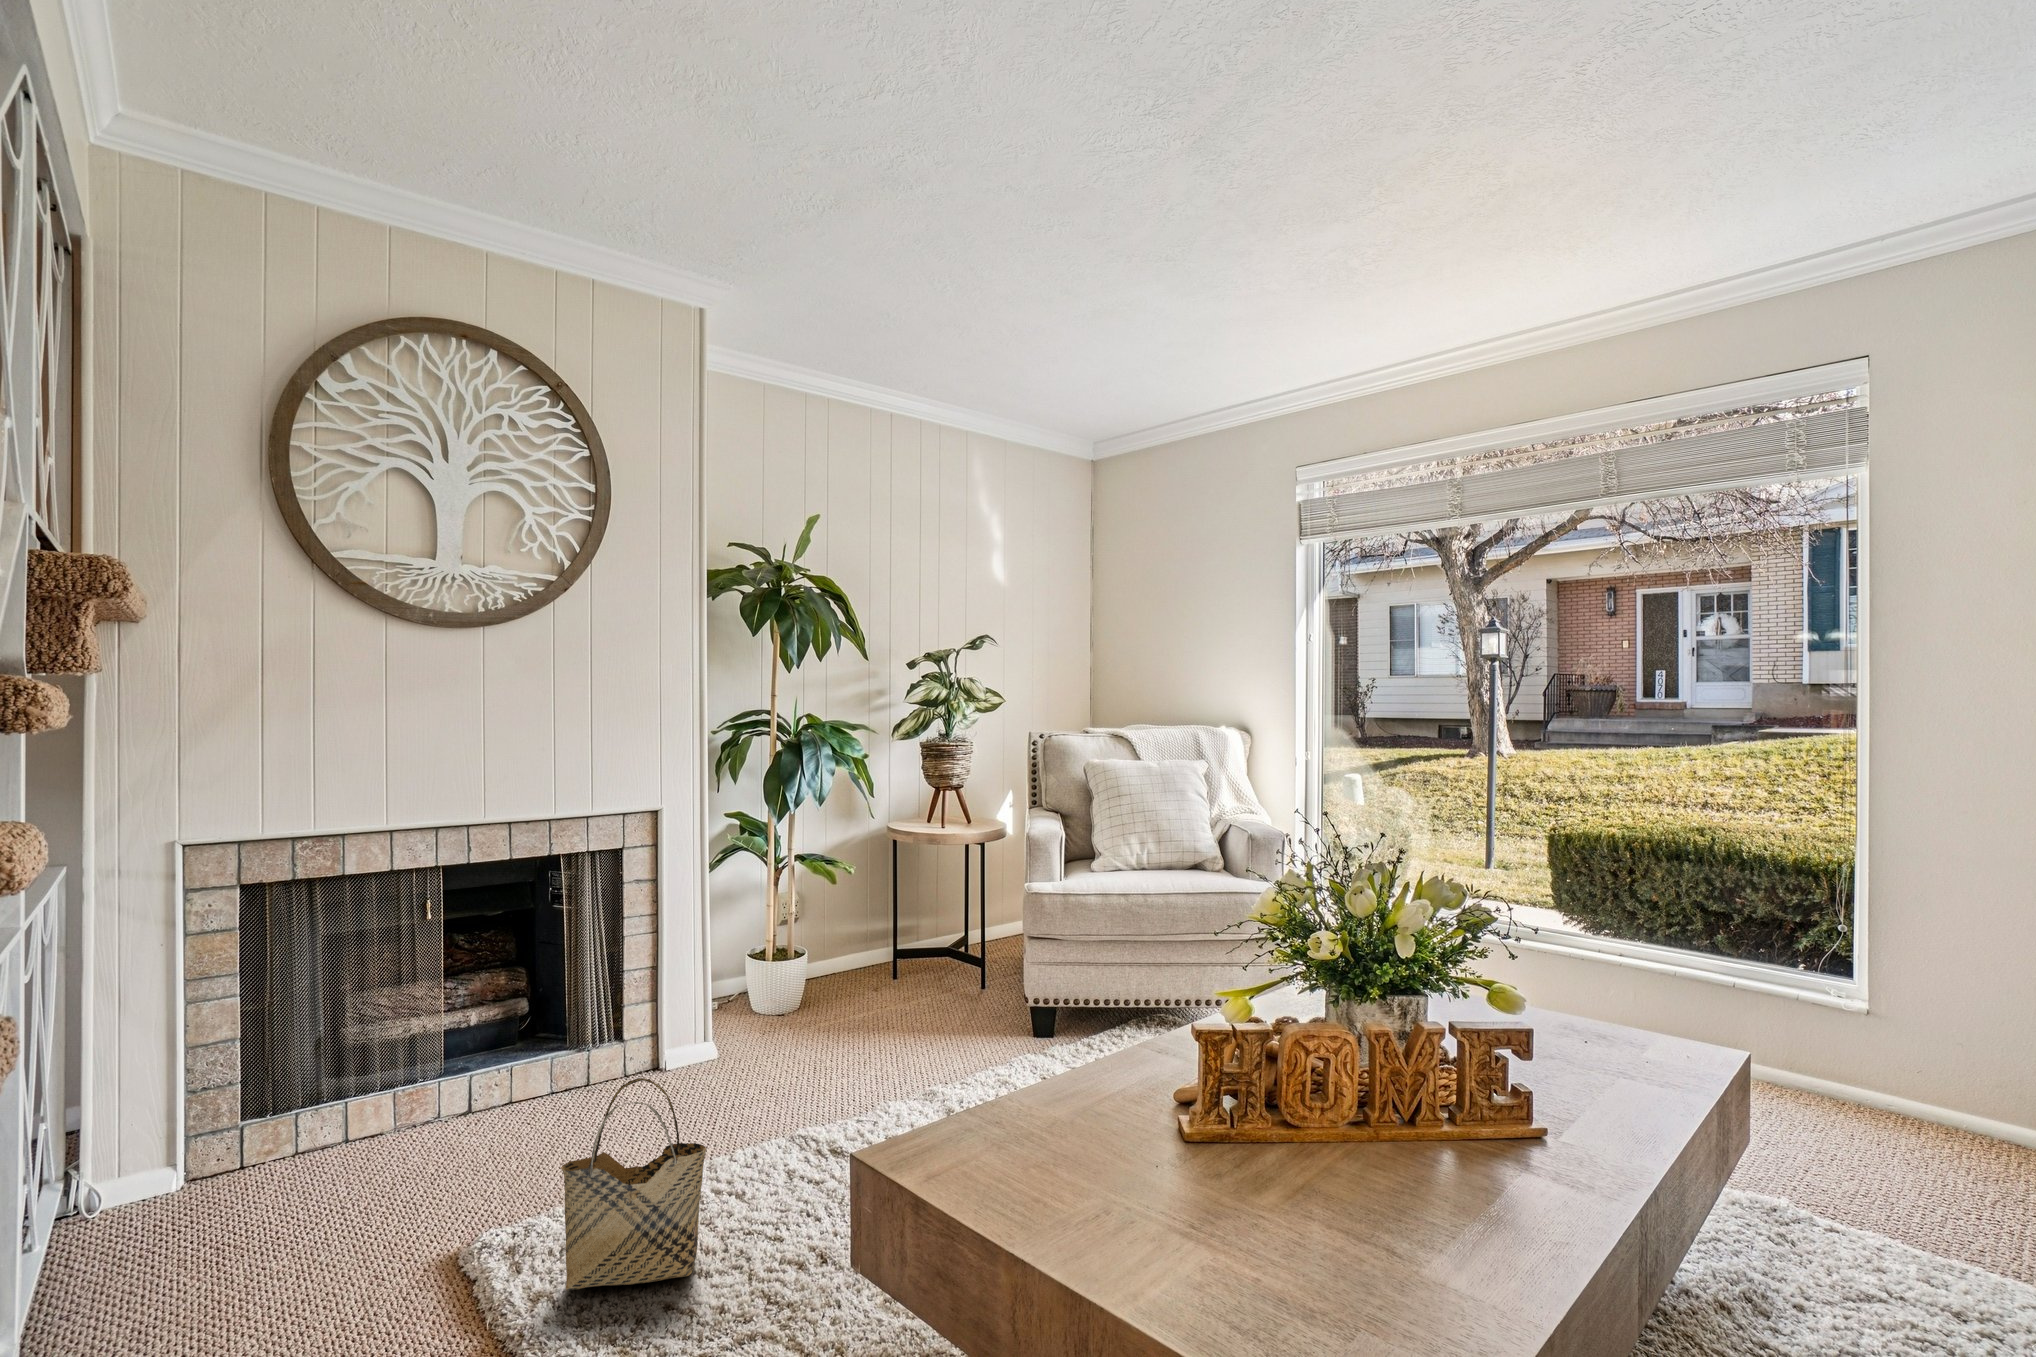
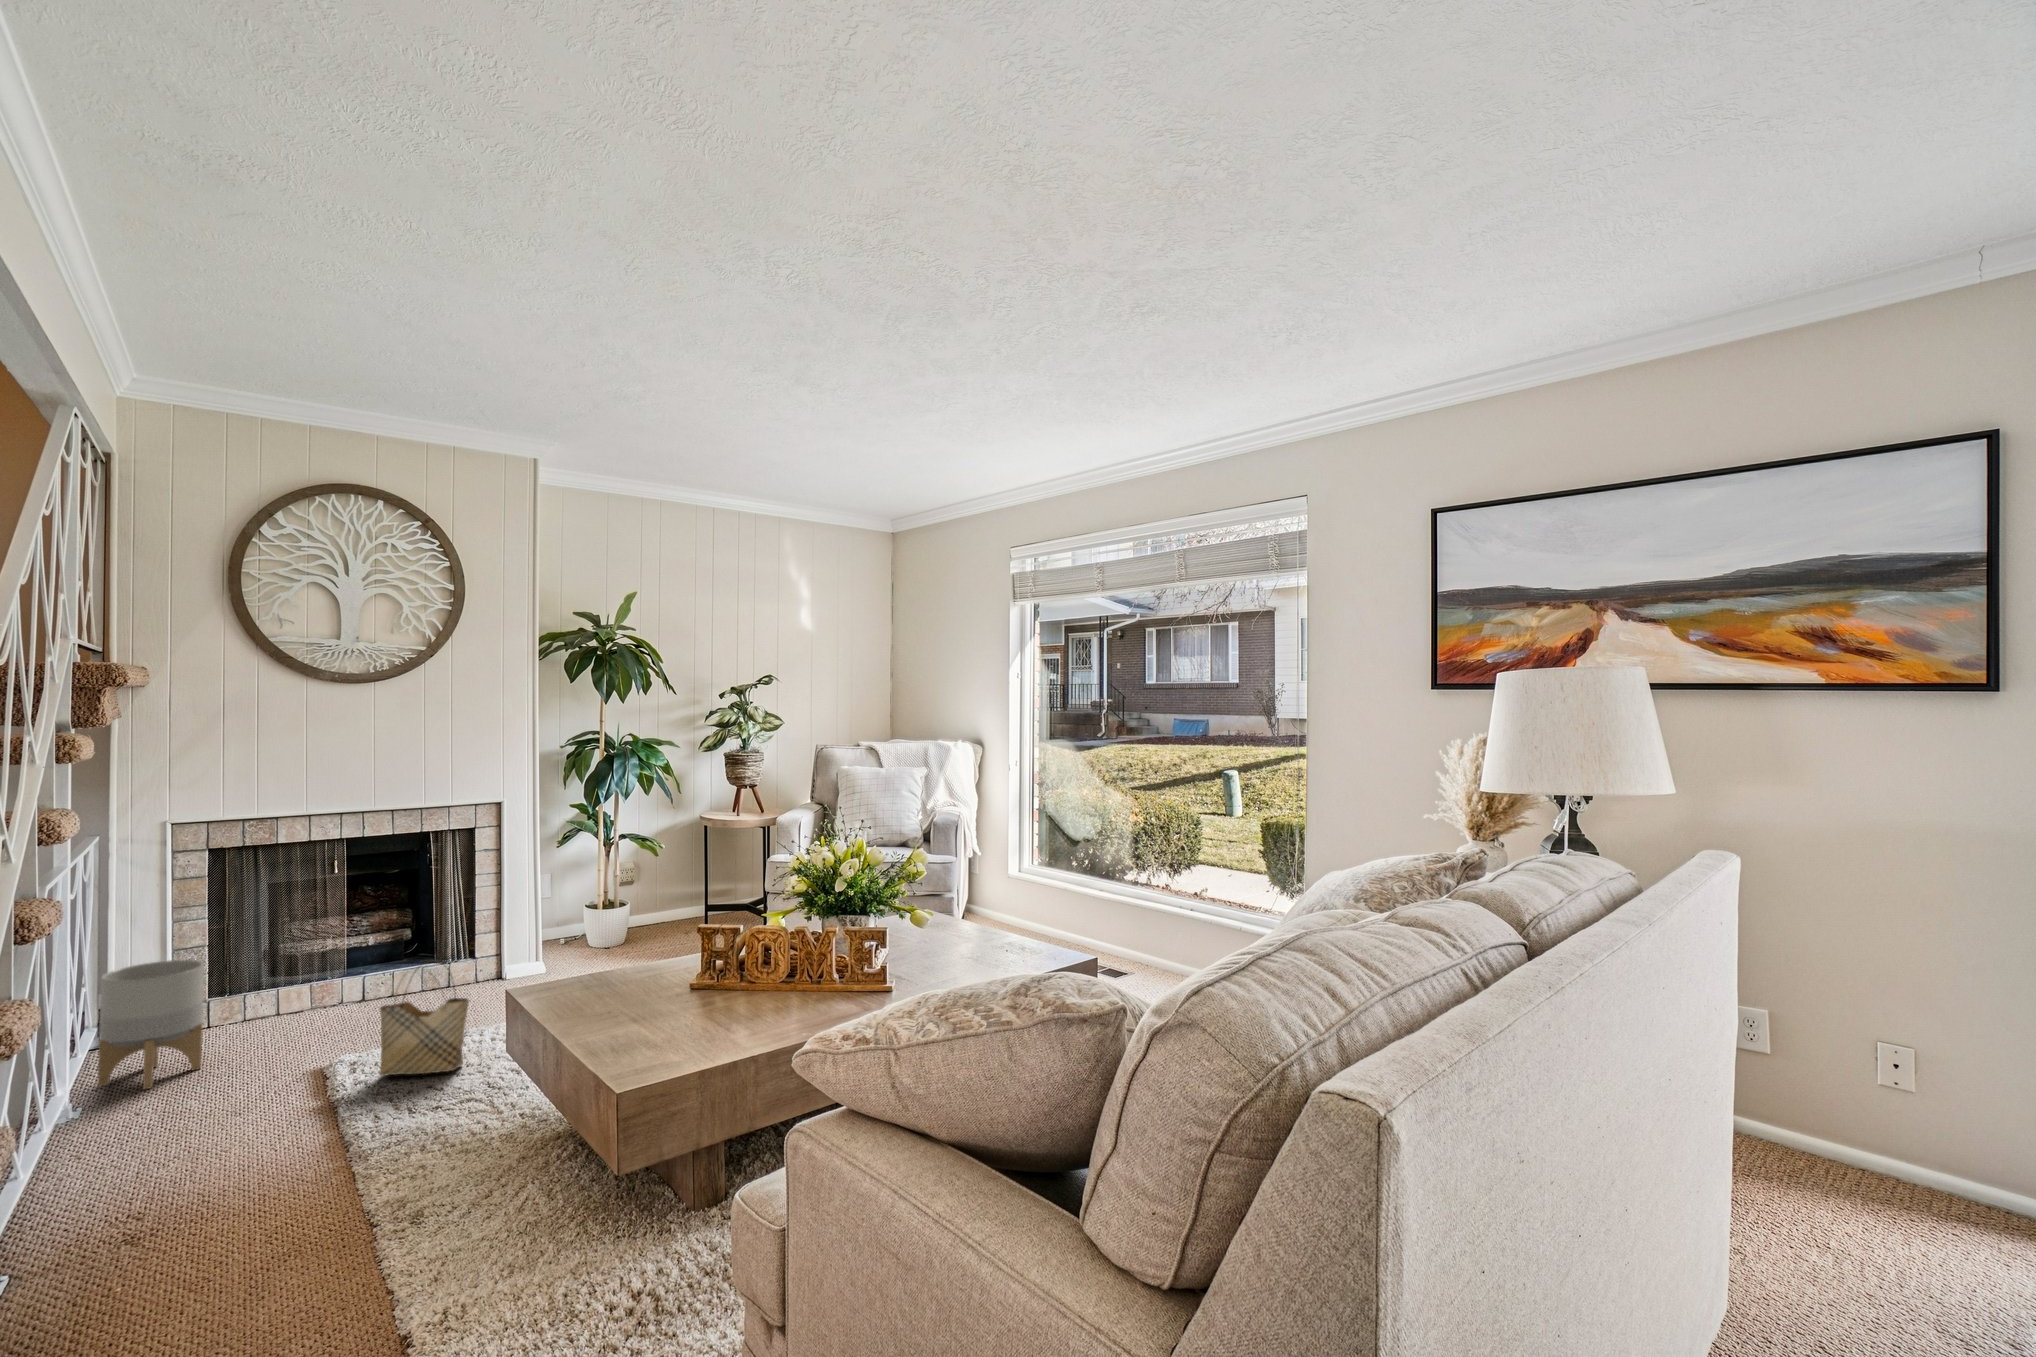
planter: none [70,1078,251,1324] -> present [98,960,204,1089]

